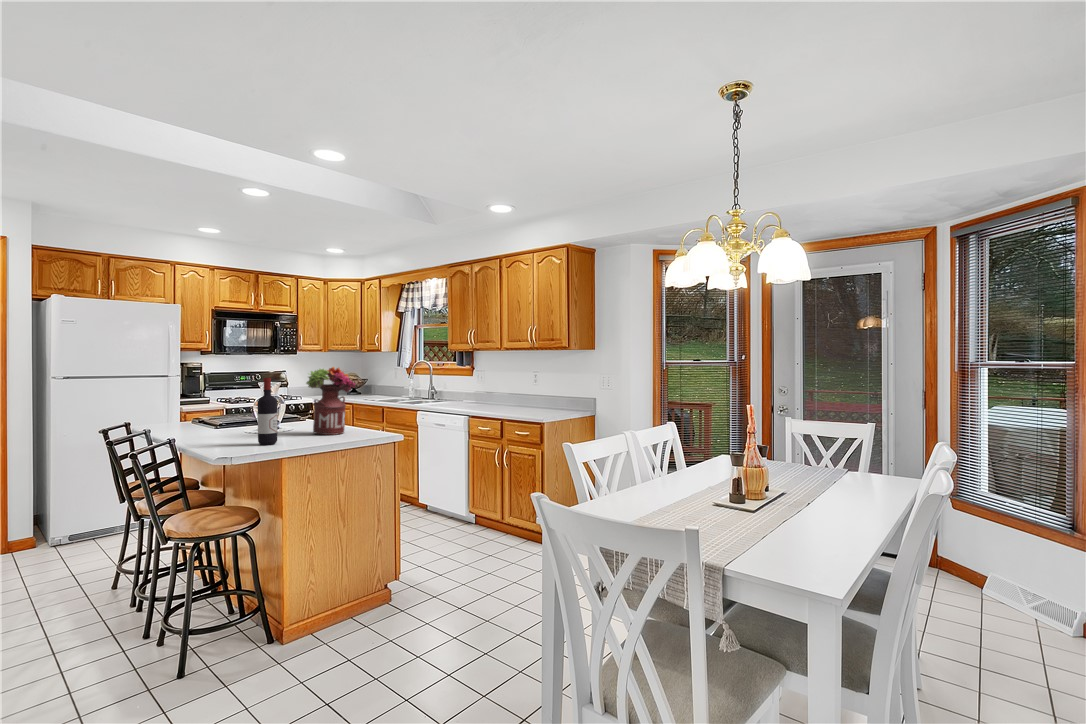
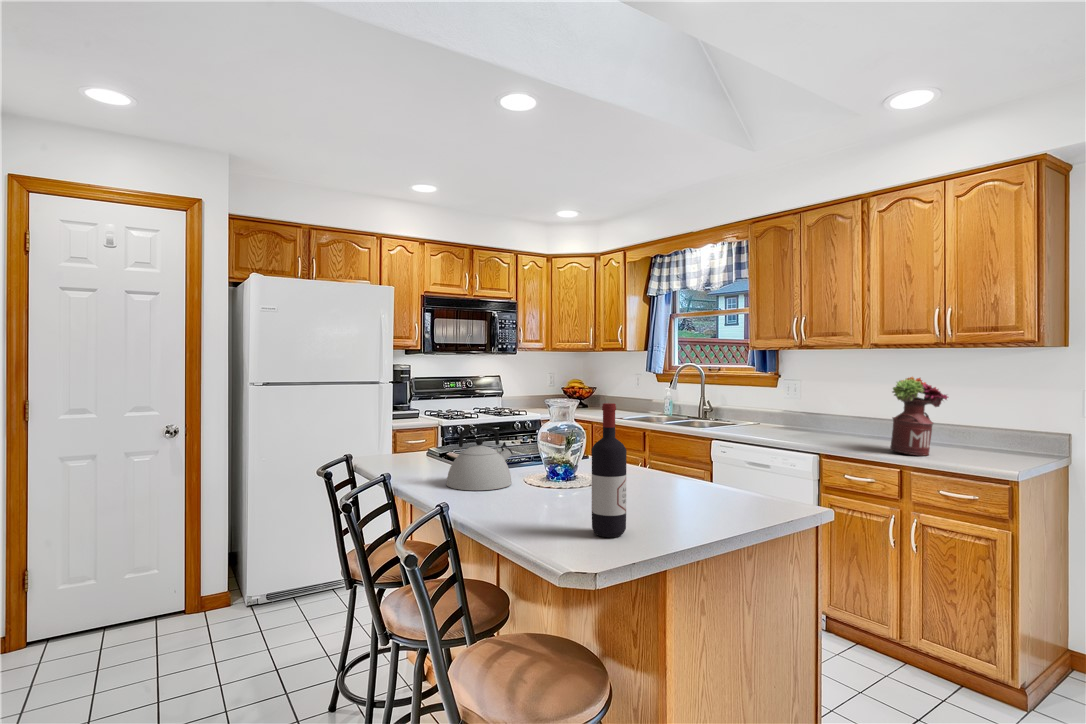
flower arrangement: present [306,367,355,435] -> present [890,377,948,455]
kettle: none [194,397,241,435] -> present [446,426,513,491]

